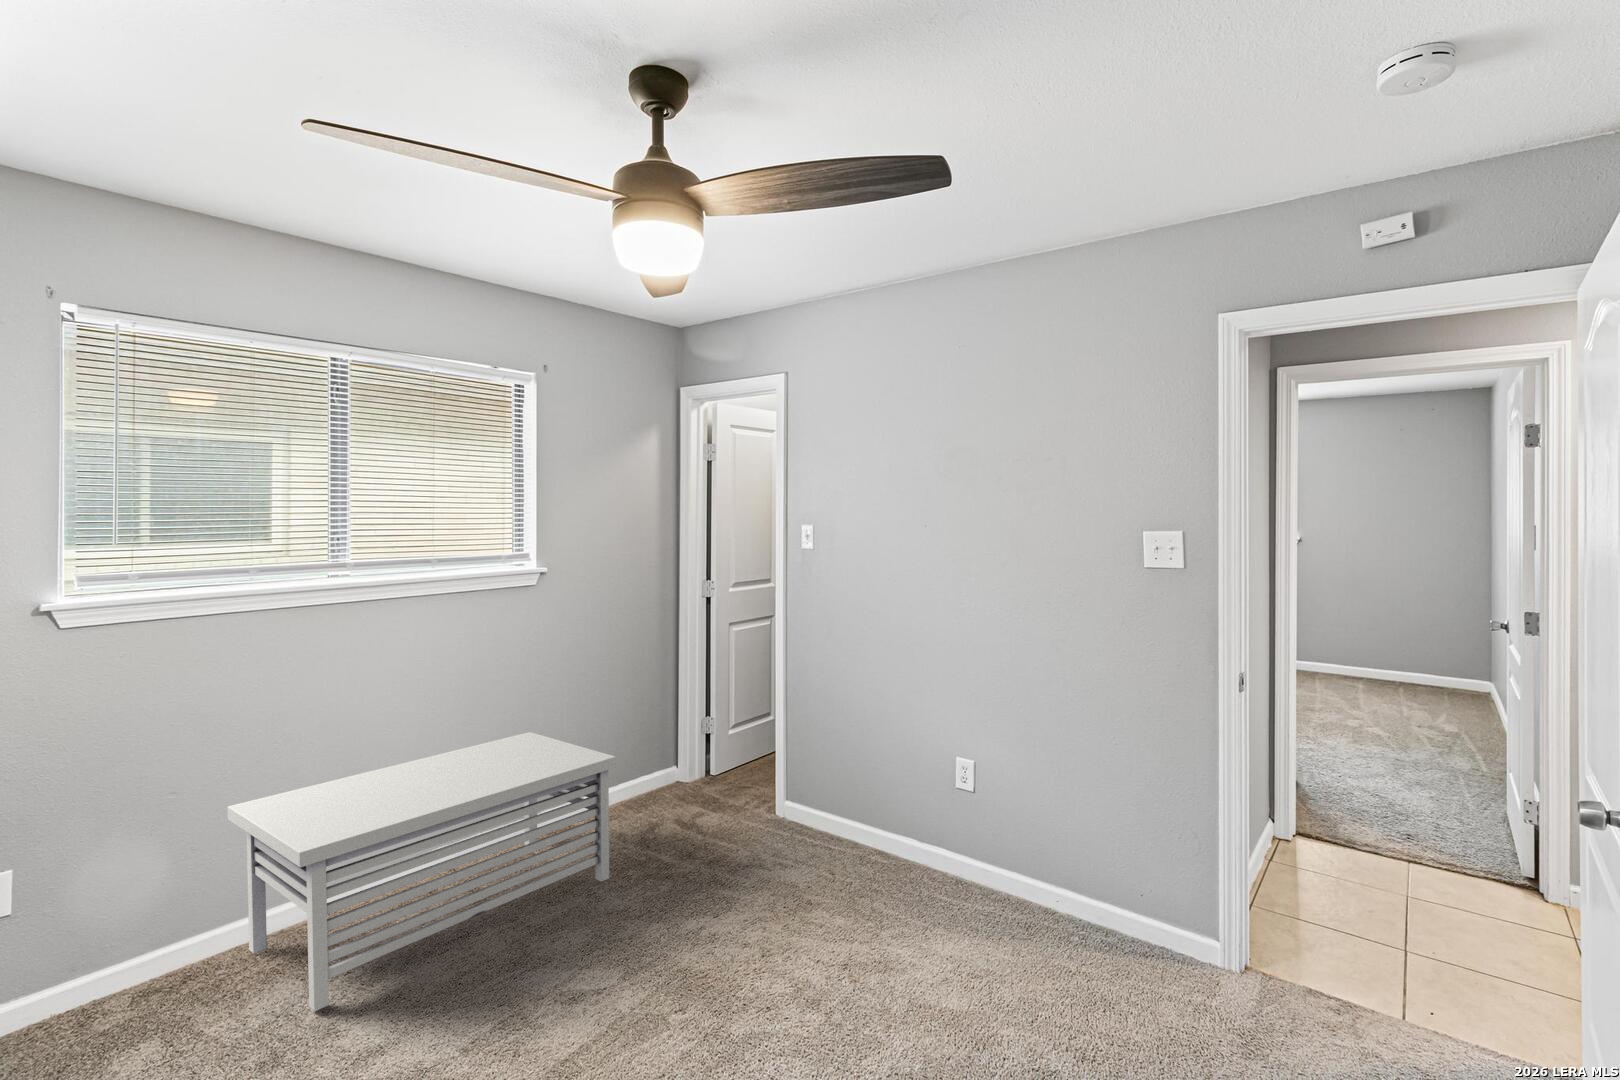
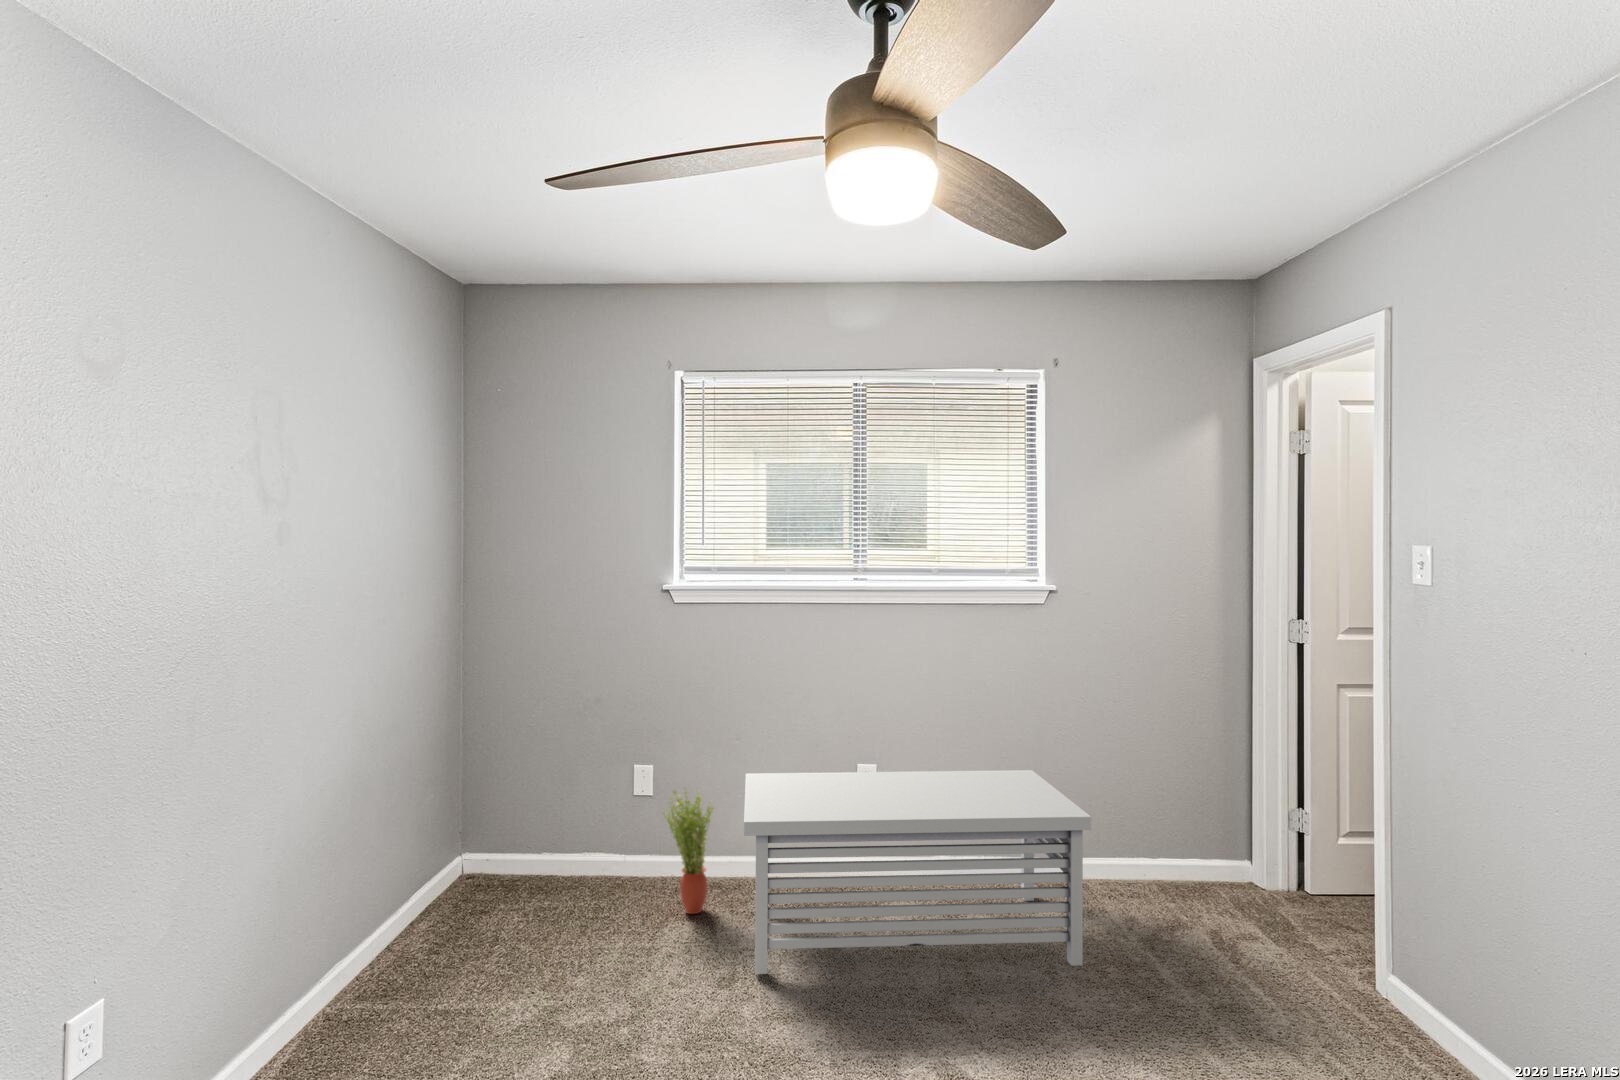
potted plant: none [111,840,198,994] -> present [664,790,714,914]

